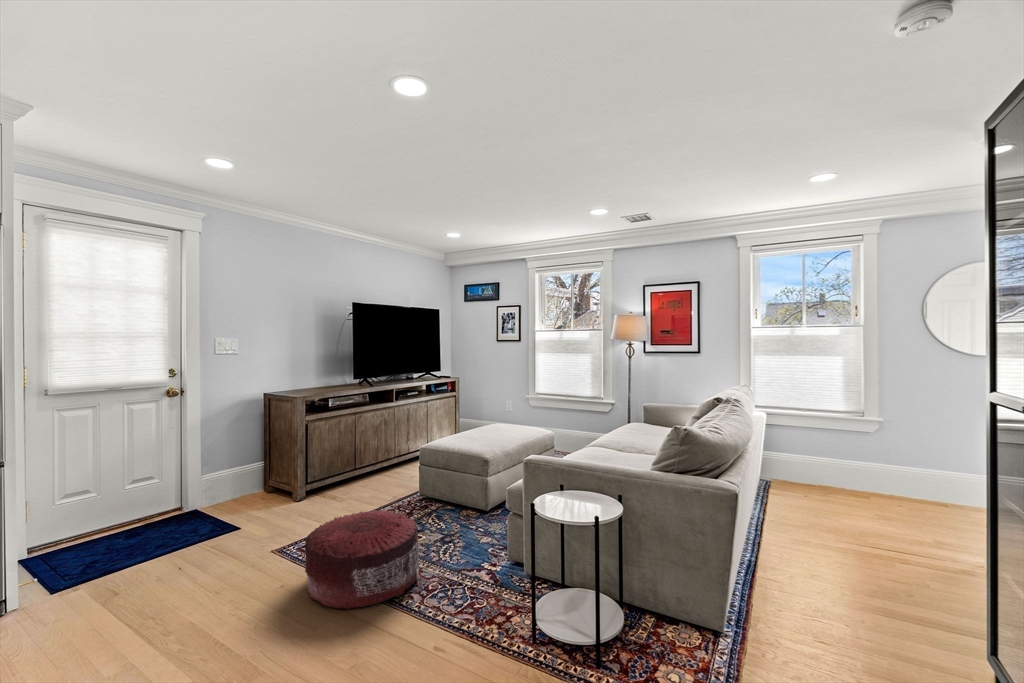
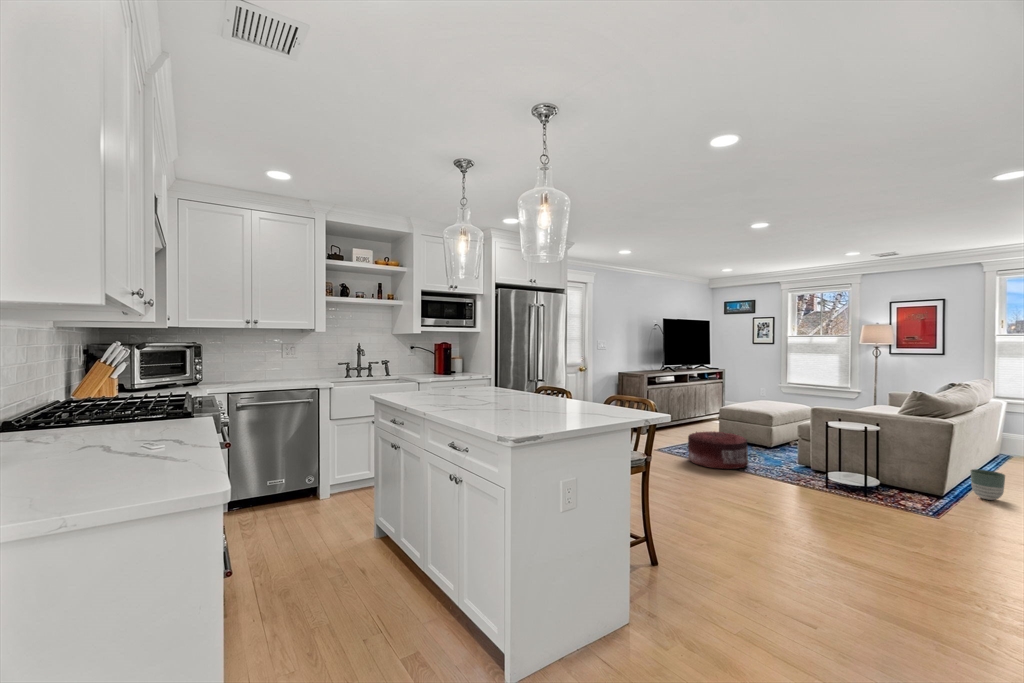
planter: none [752,558,800,618] -> present [971,469,1005,500]

